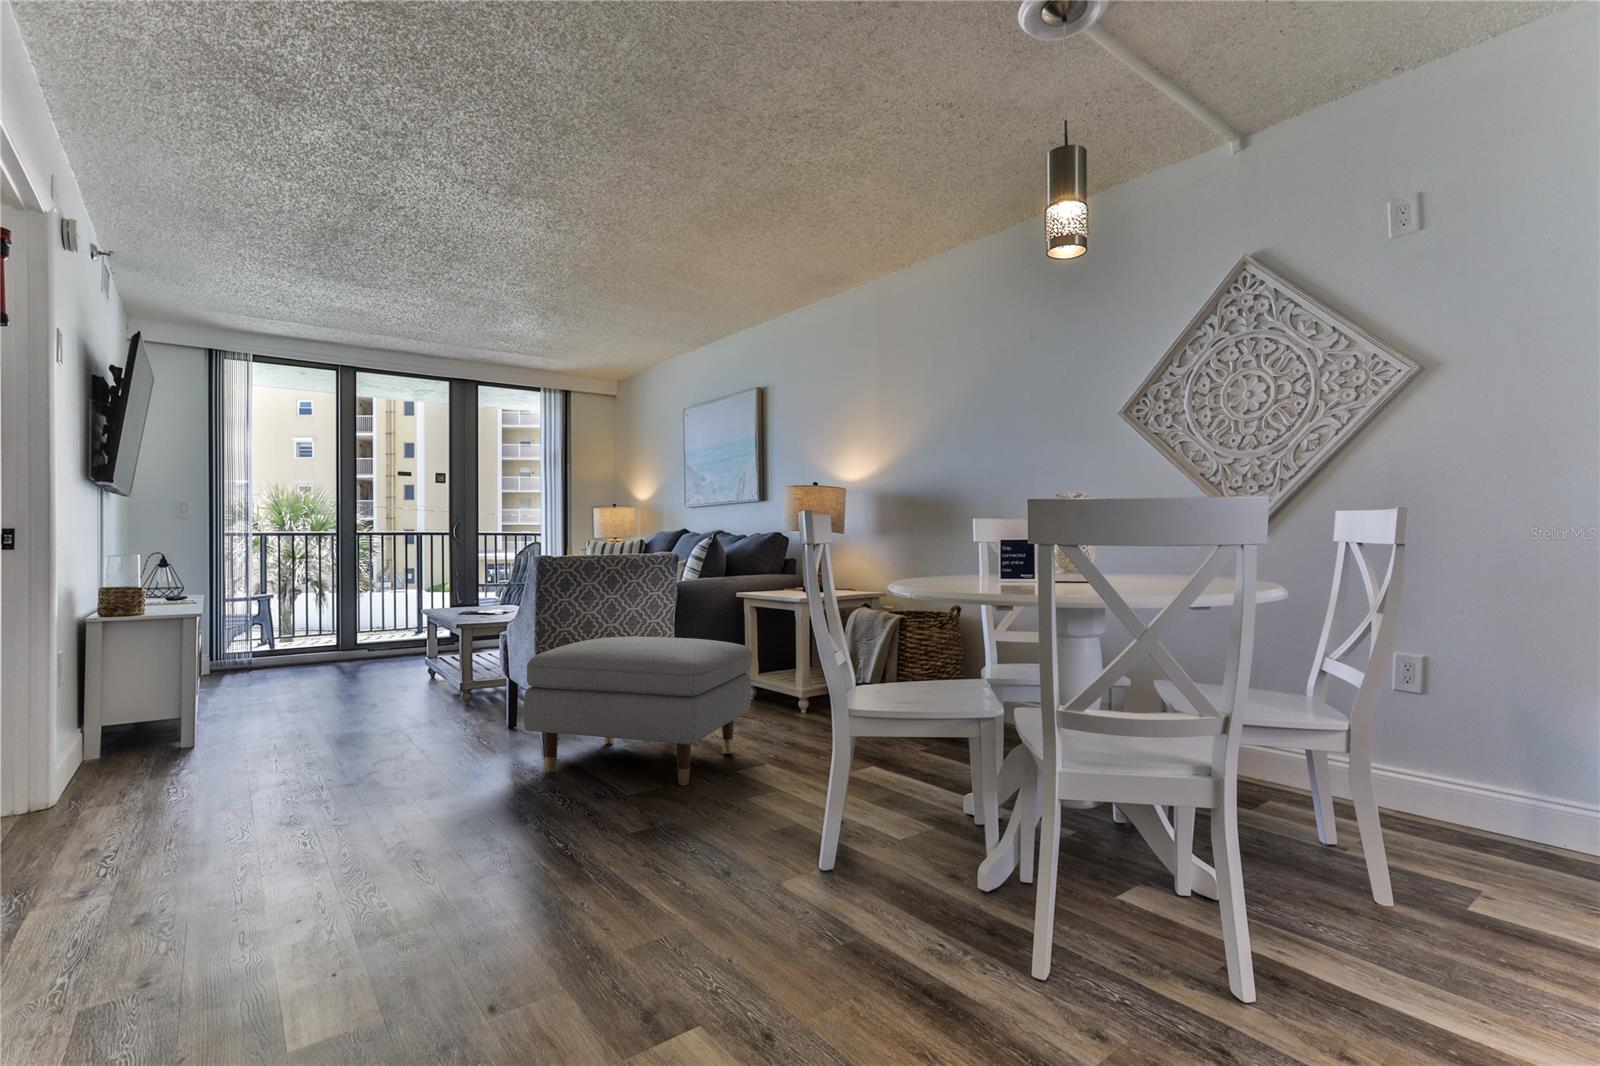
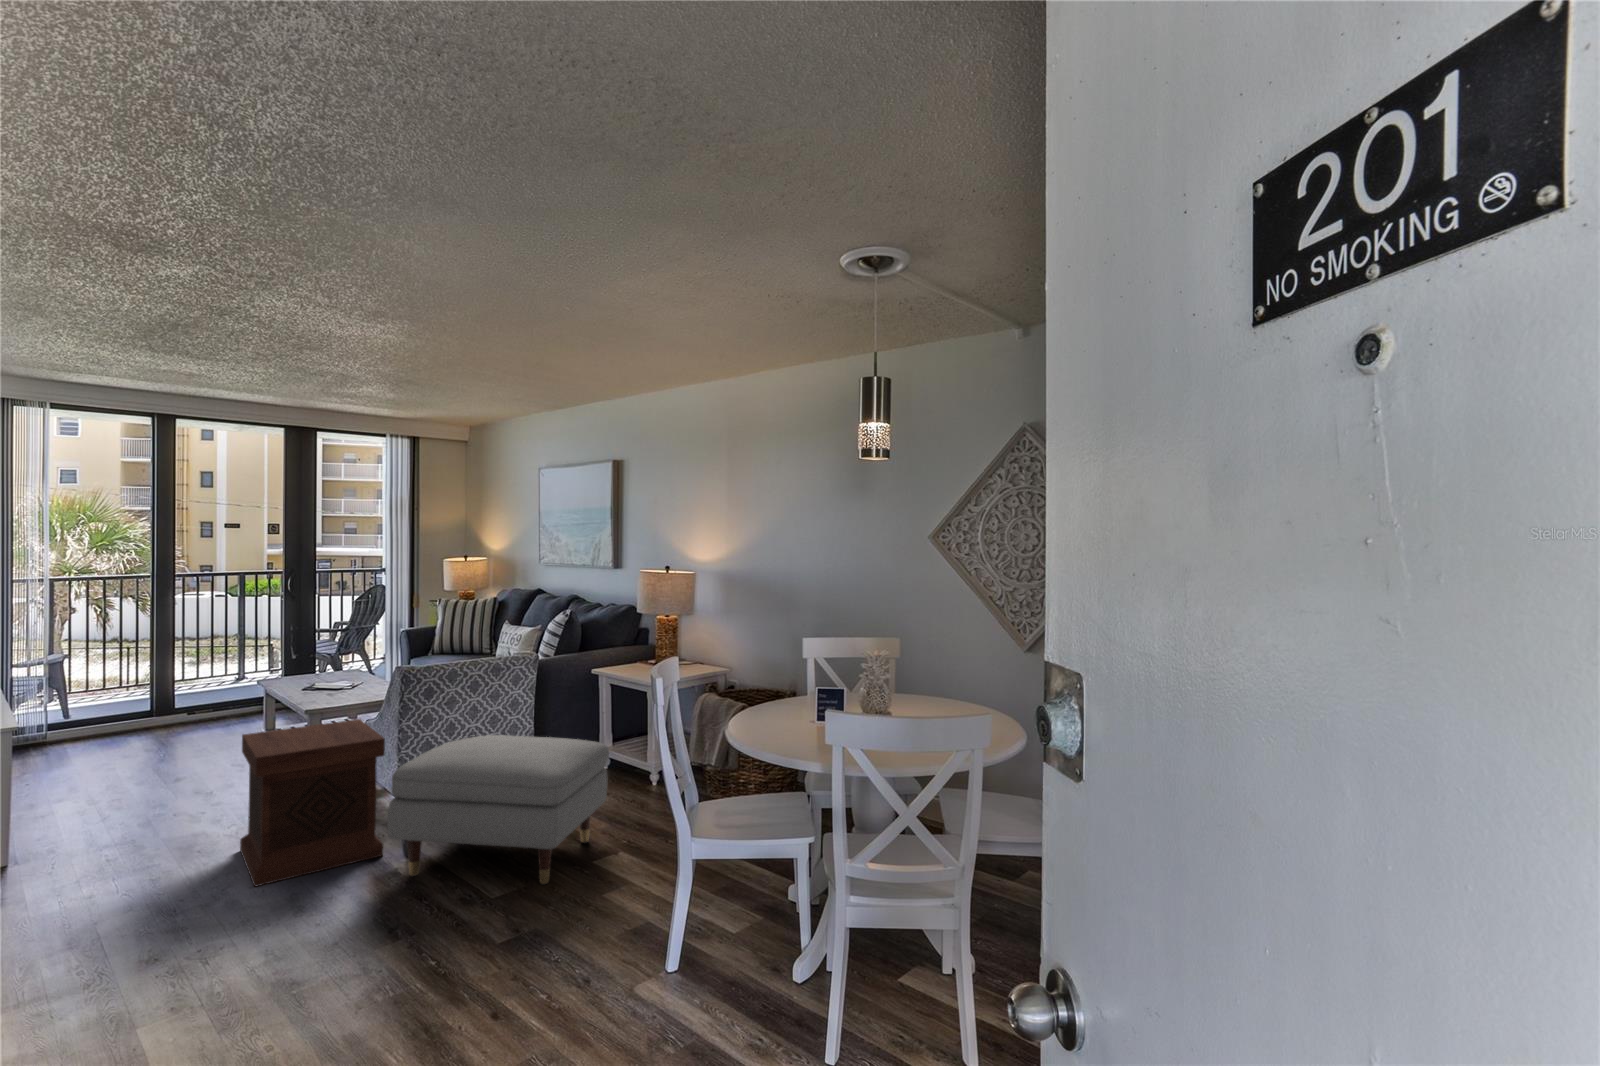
side table: none [391,622,523,774] -> present [240,719,385,886]

